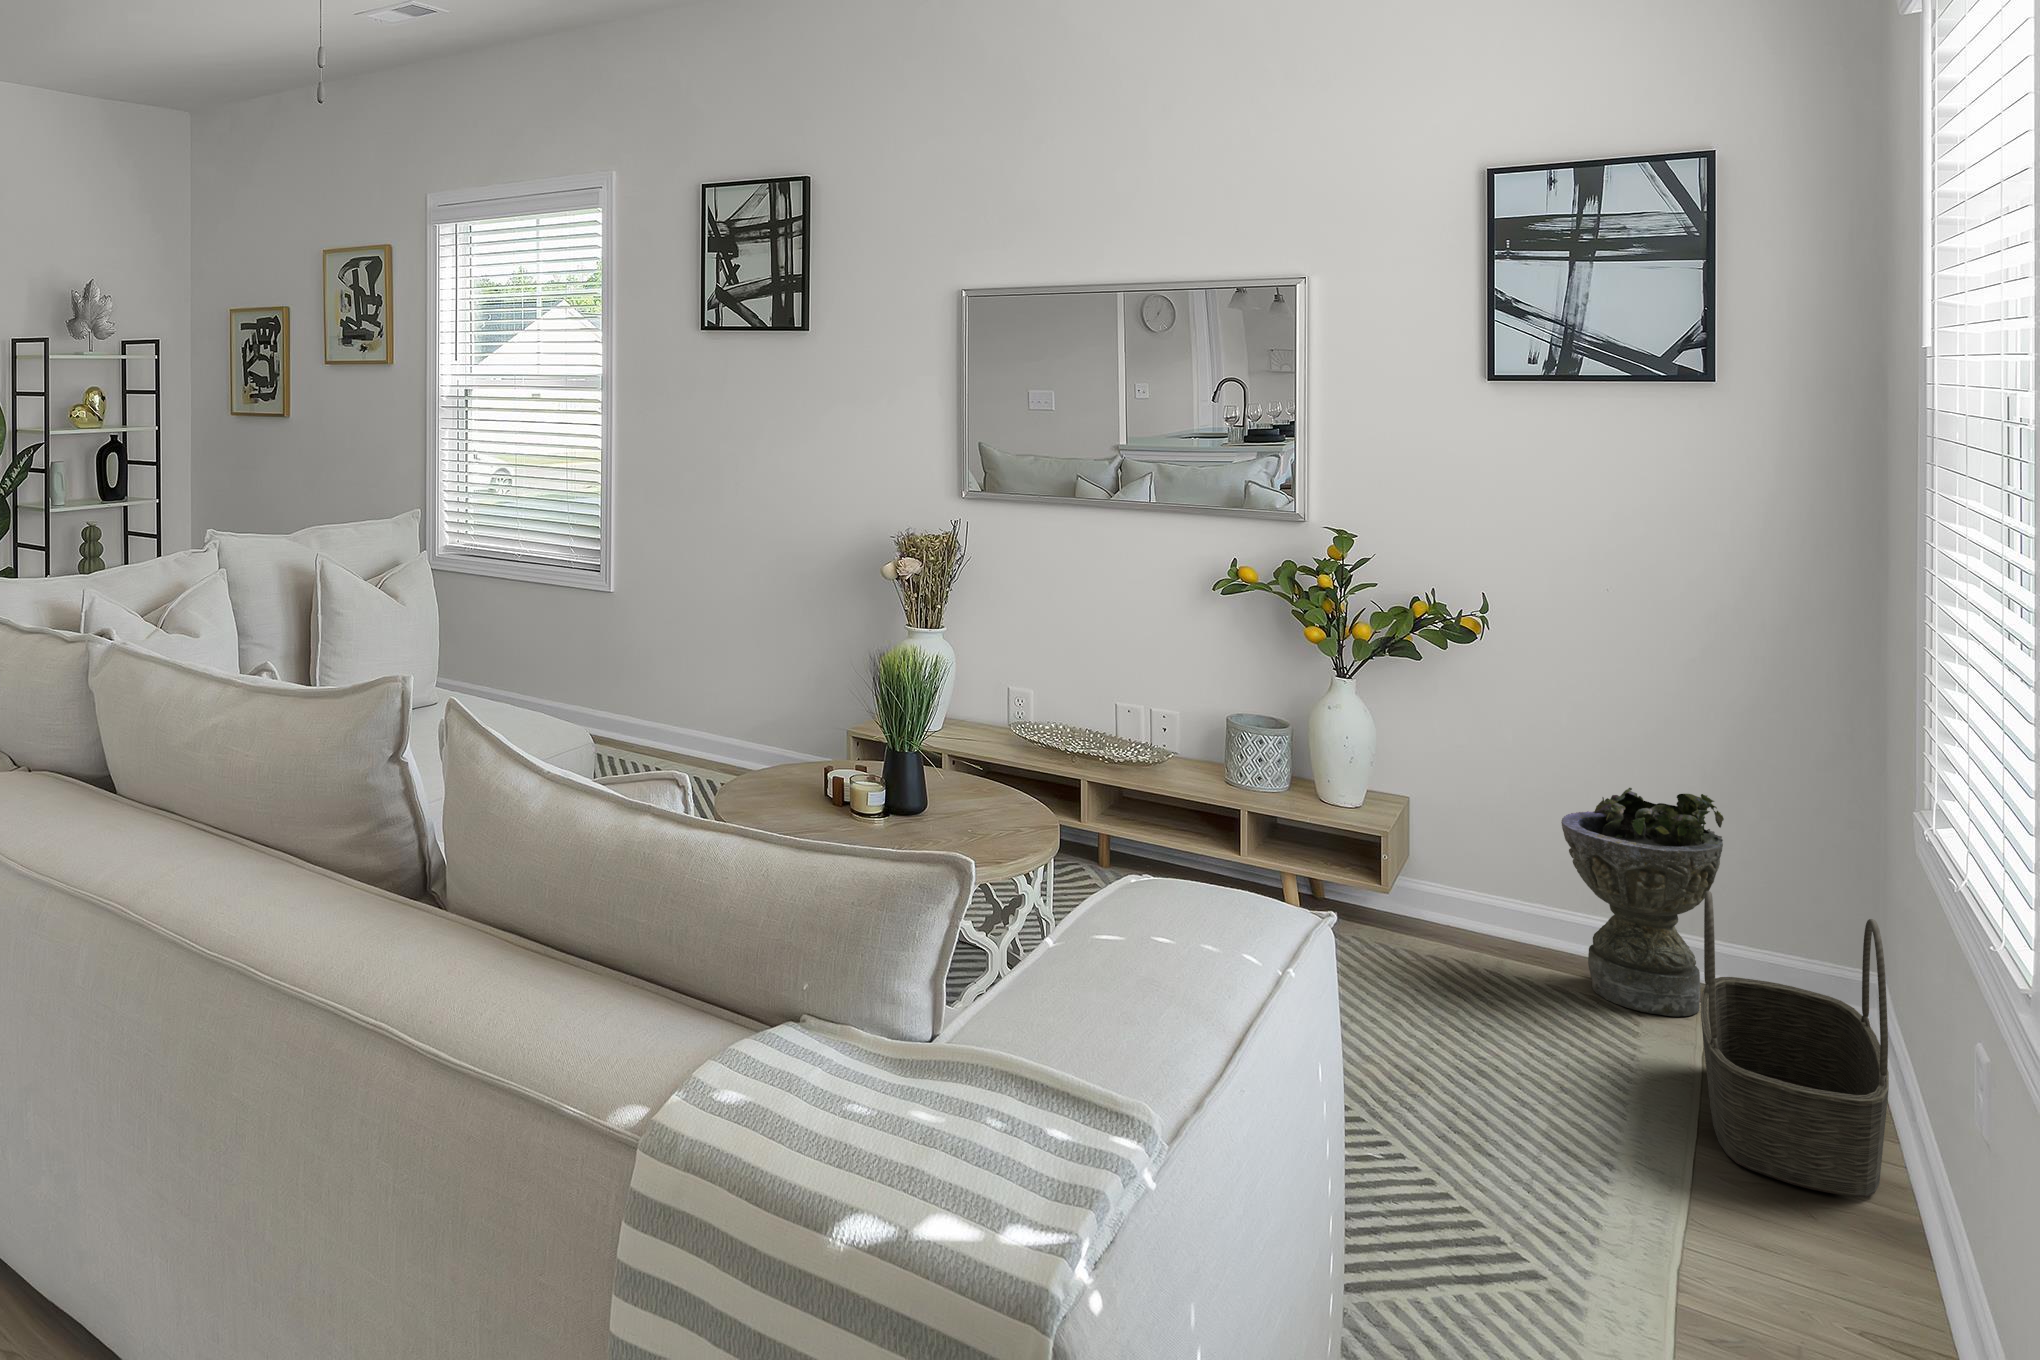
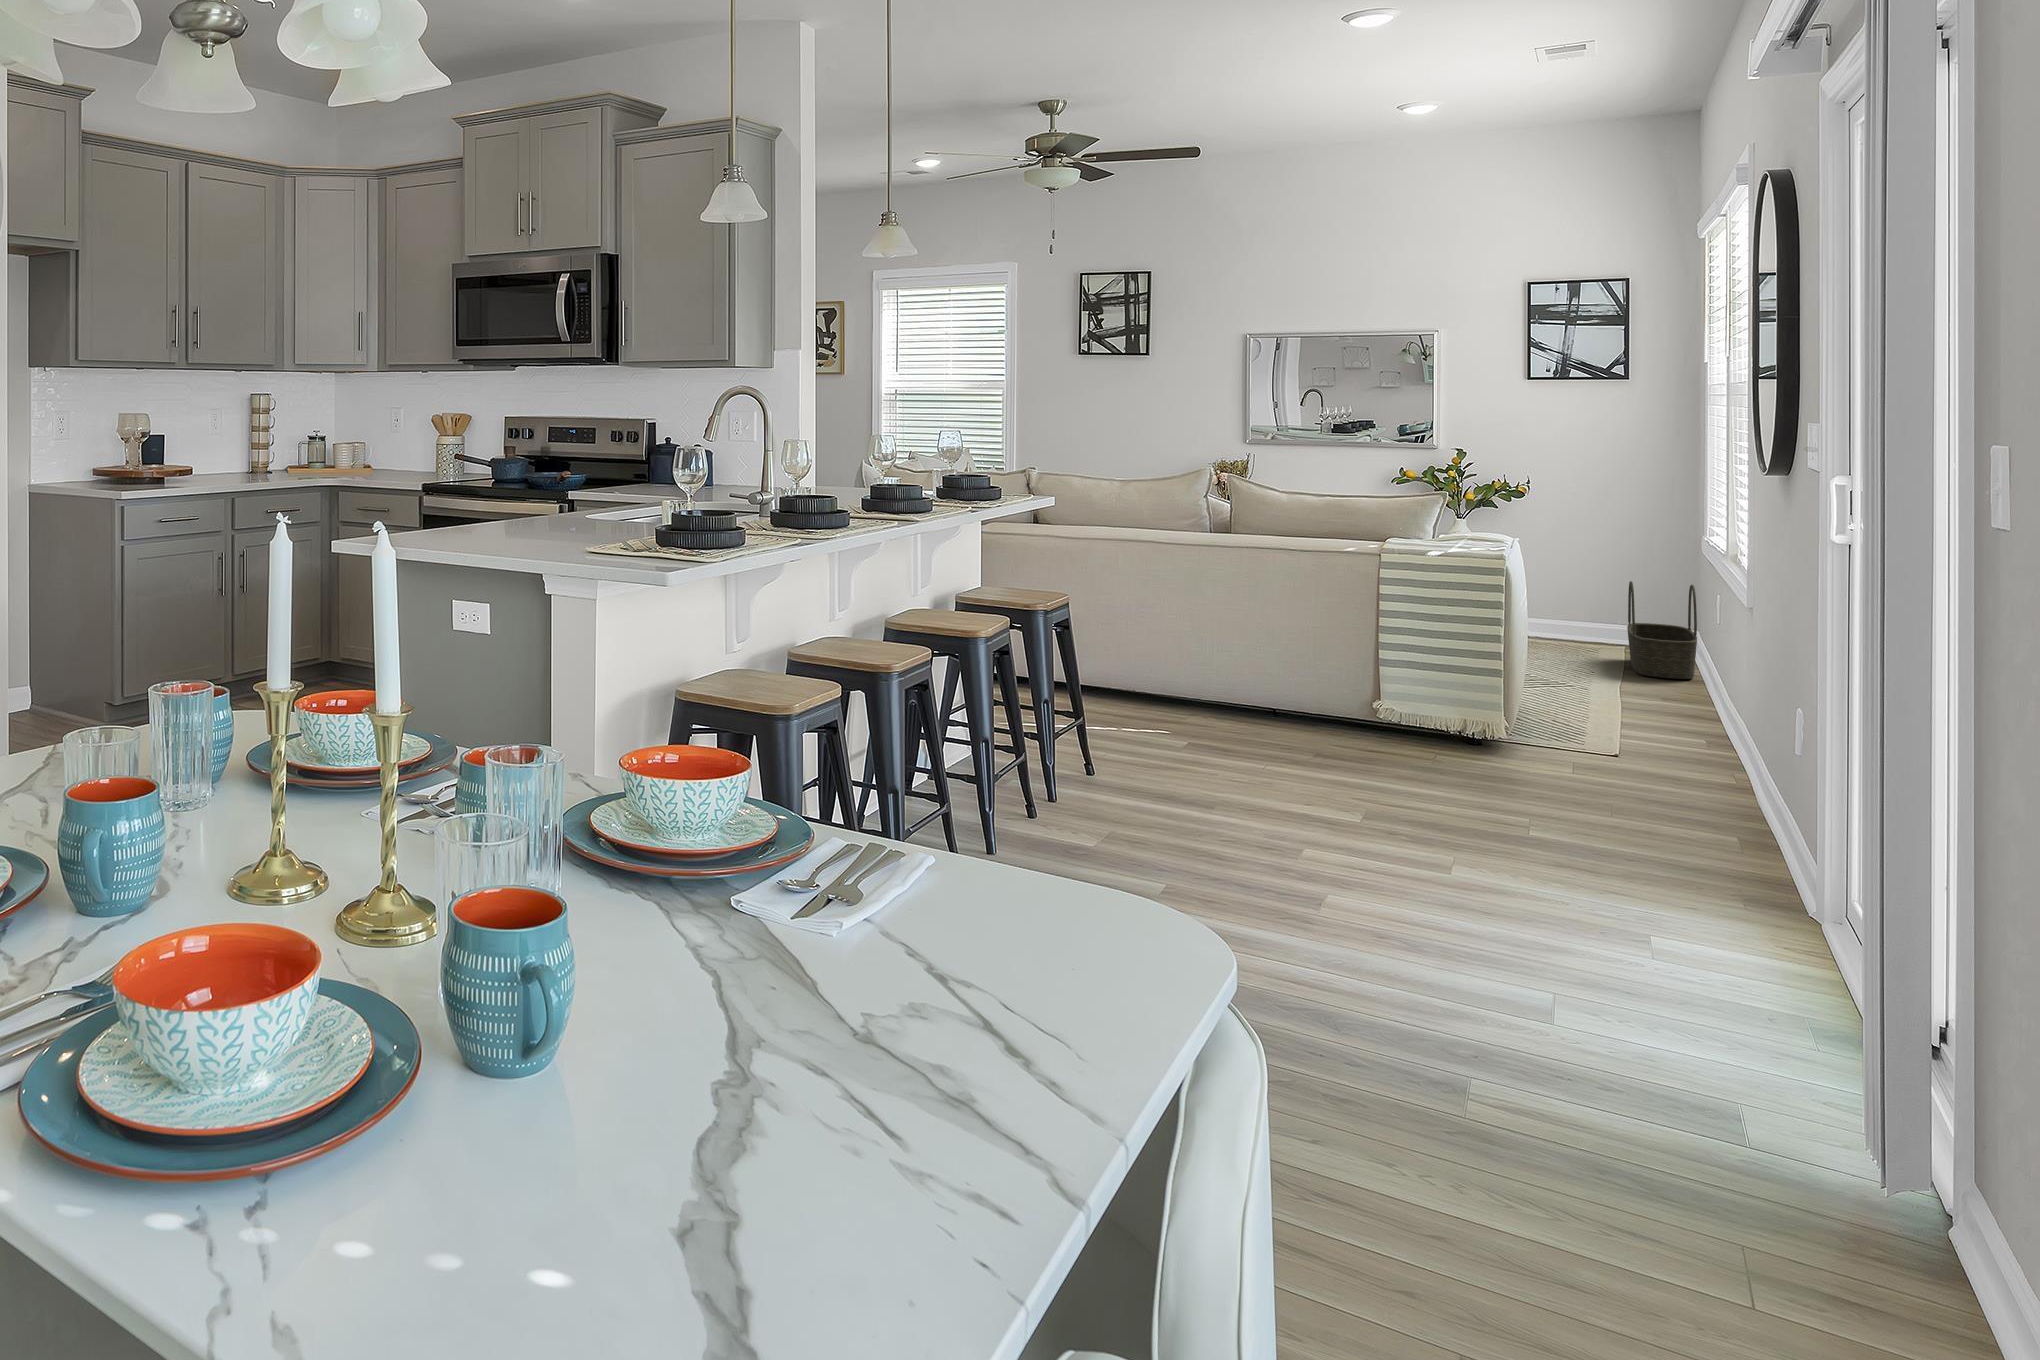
planter: present [1561,788,1724,1016] -> none [1564,556,1634,650]

